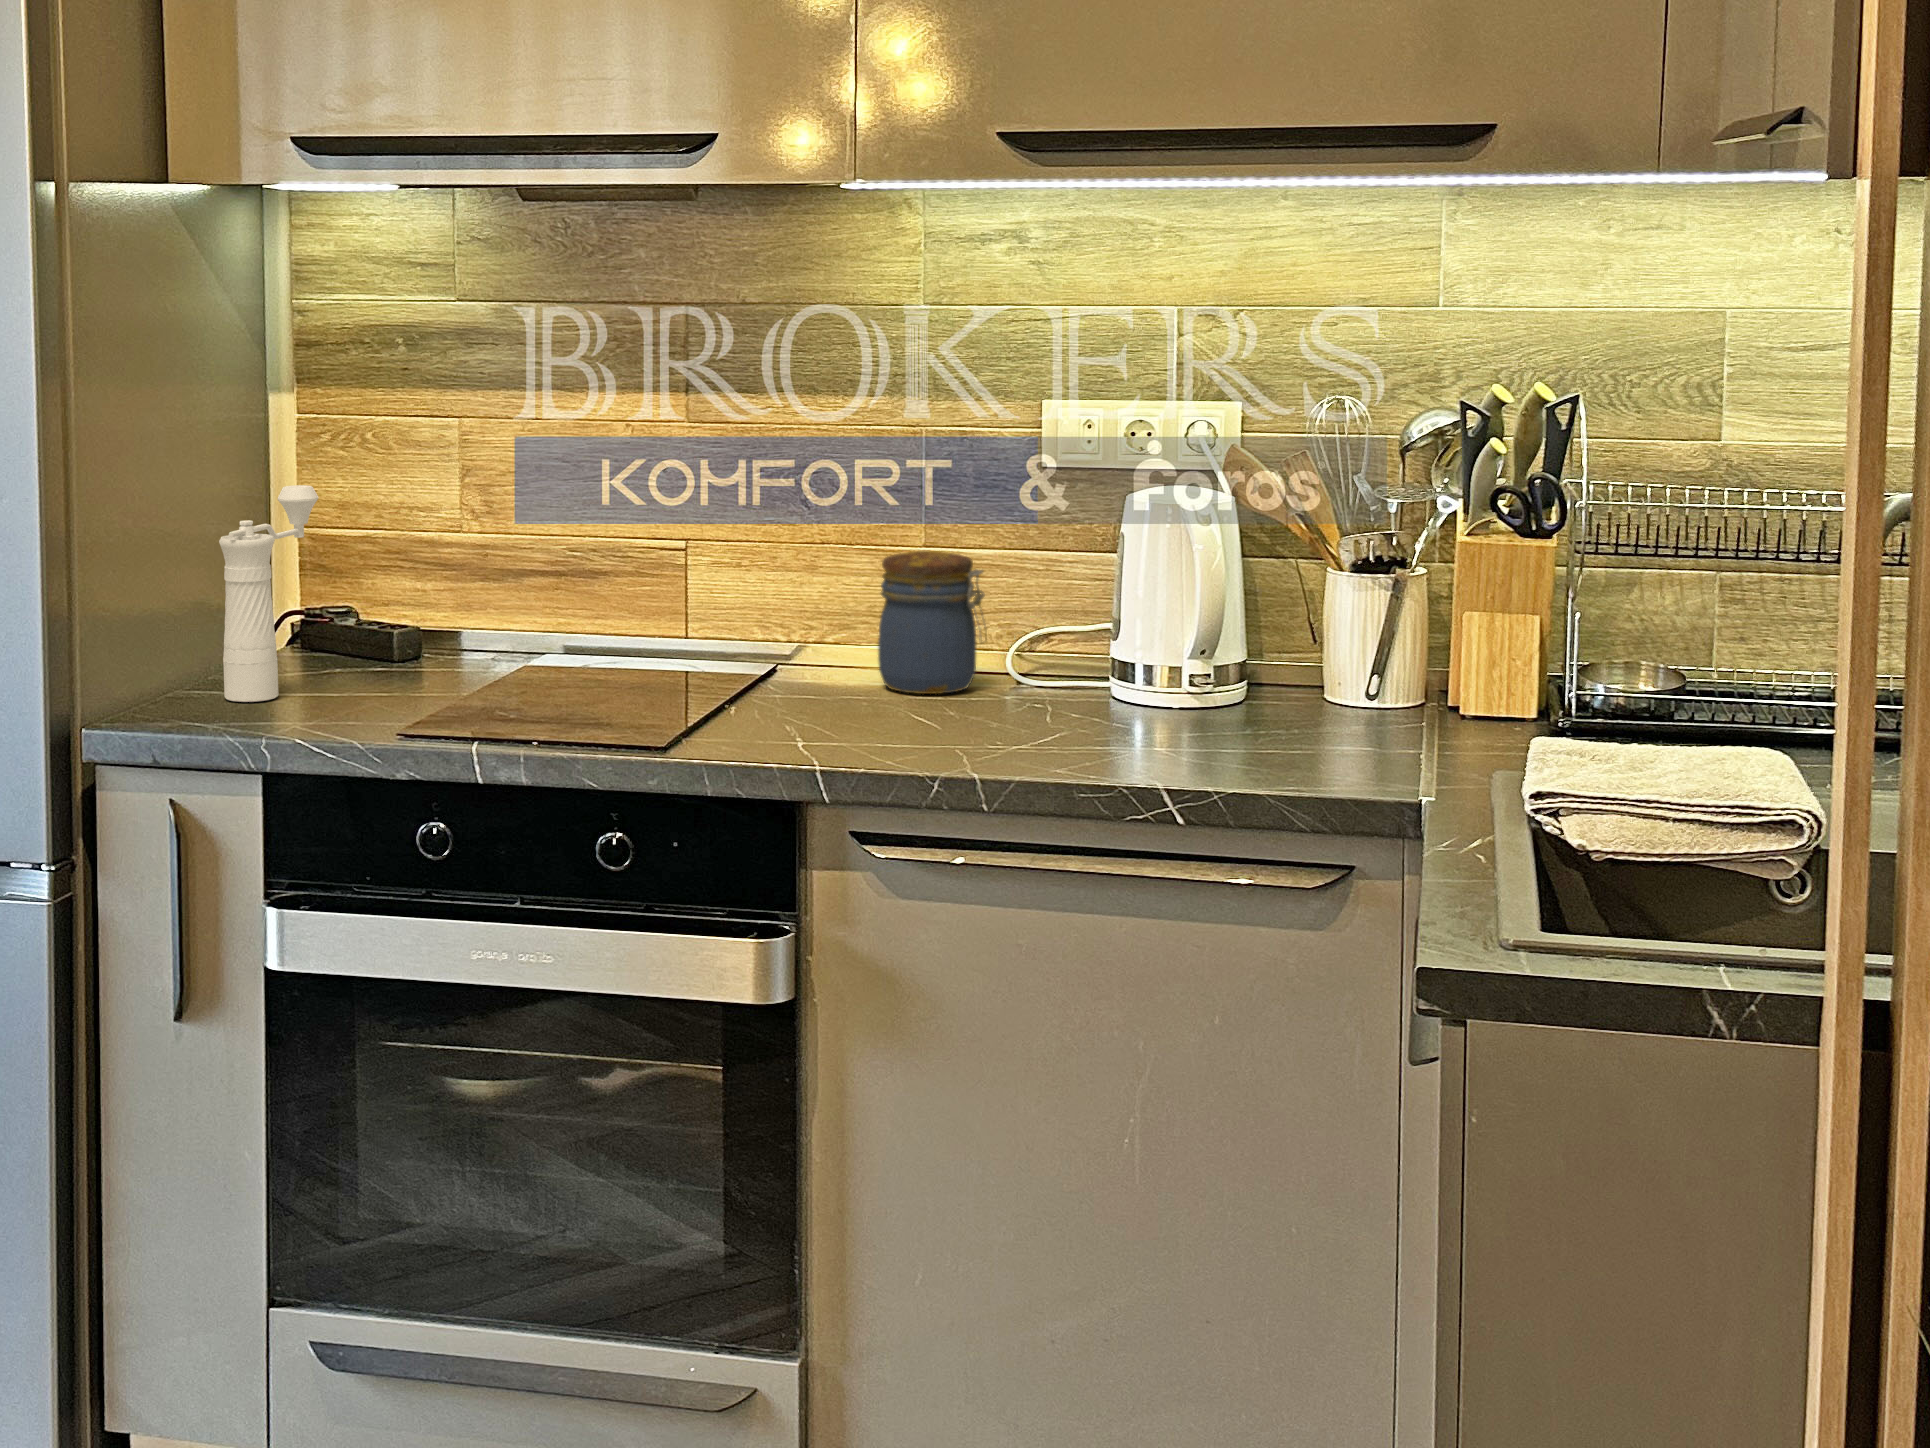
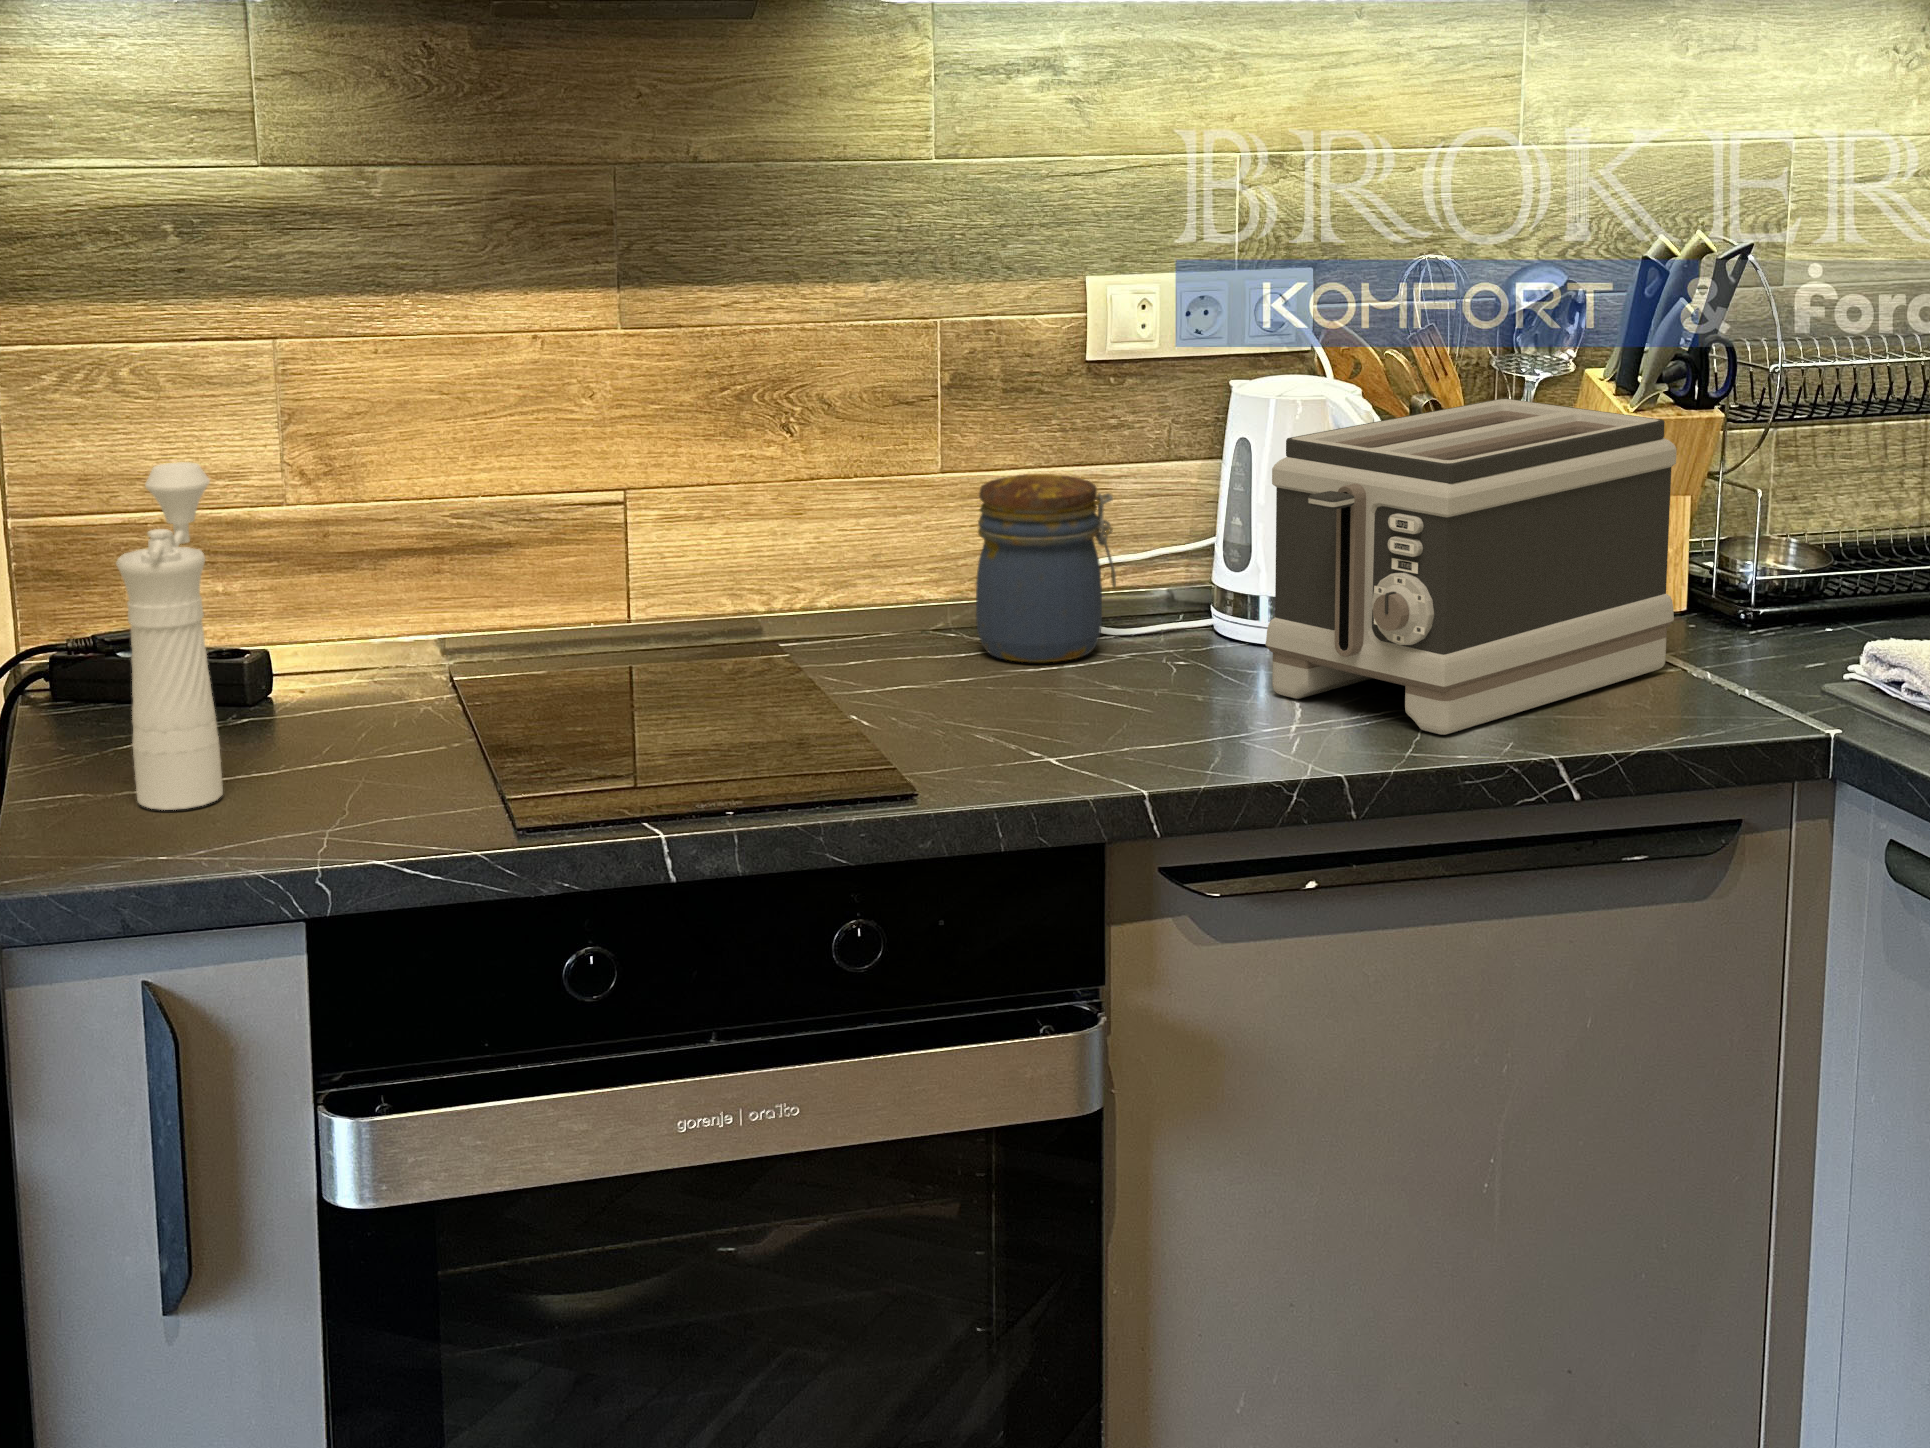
toaster: none [1014,517,1378,762] -> present [1266,399,1677,735]

